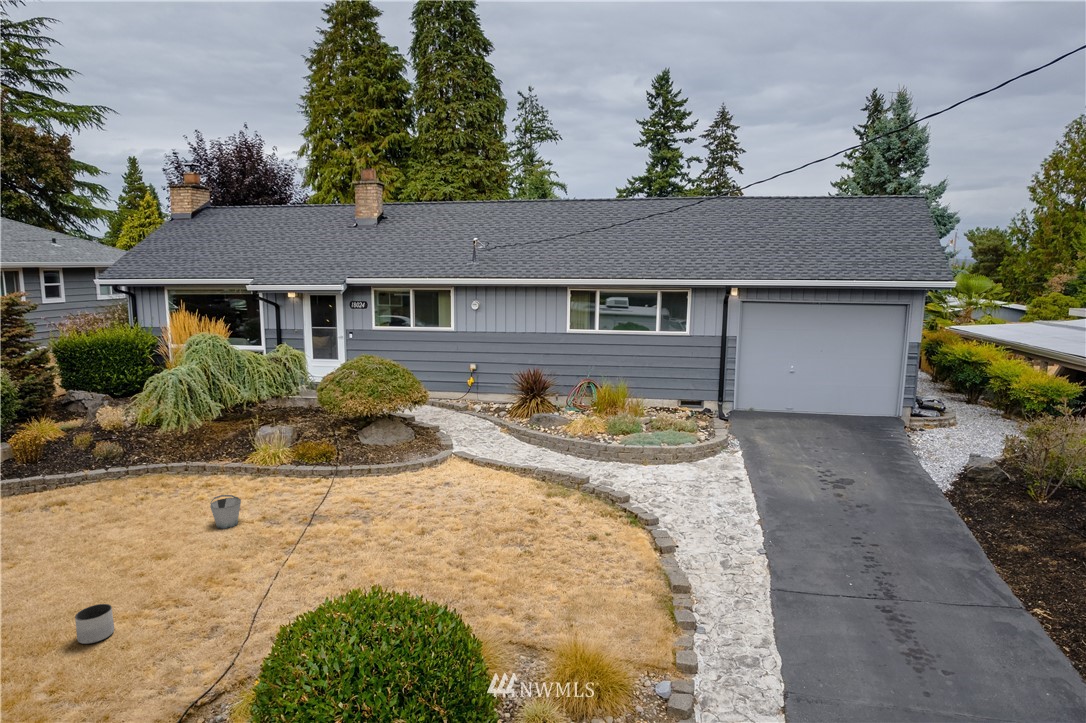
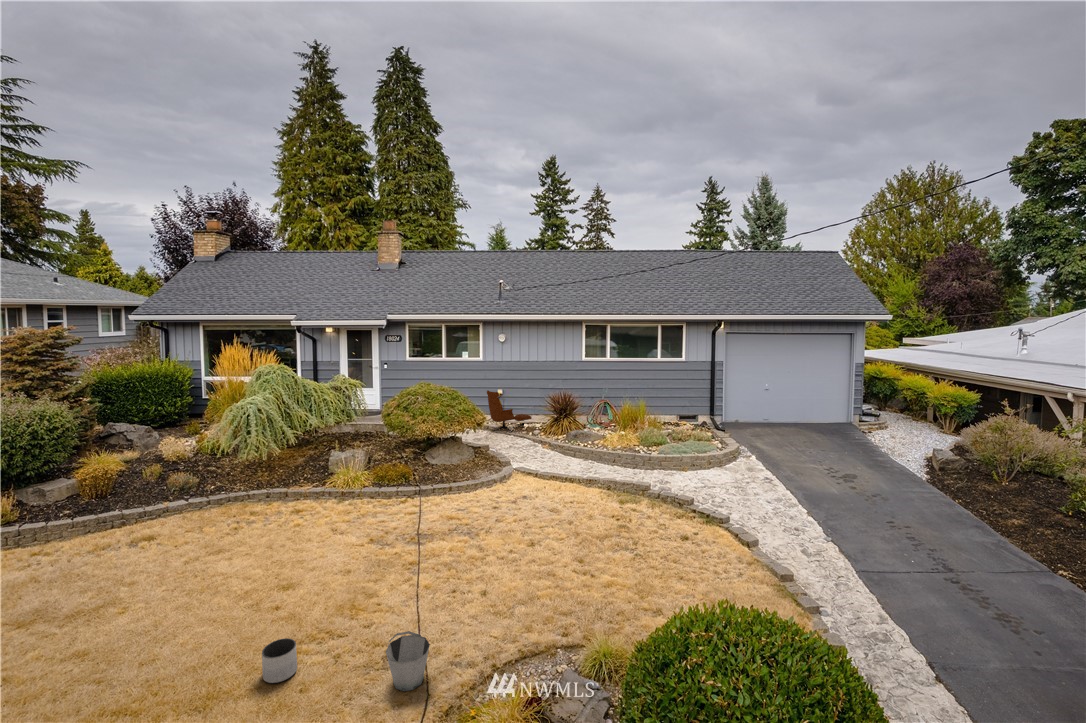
lounge chair: none [455,365,509,412] -> present [487,391,532,432]
bucket: present [210,495,241,529] -> present [386,631,430,691]

